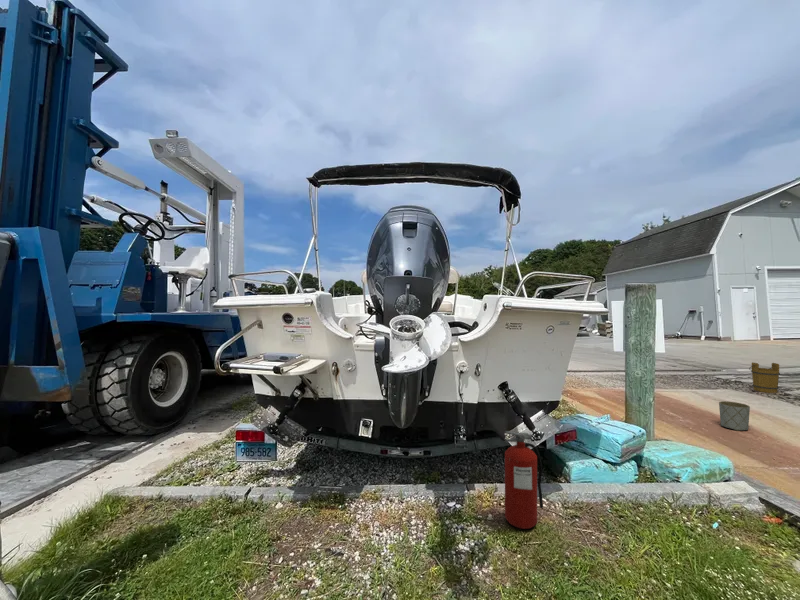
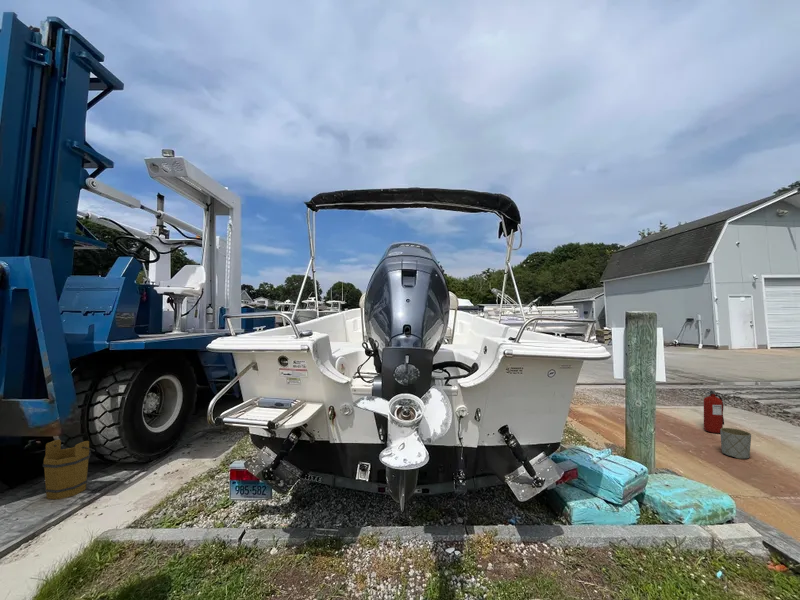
bucket: present [749,362,780,393] -> present [43,439,95,499]
fire extinguisher: present [505,431,543,529] -> present [704,389,724,433]

